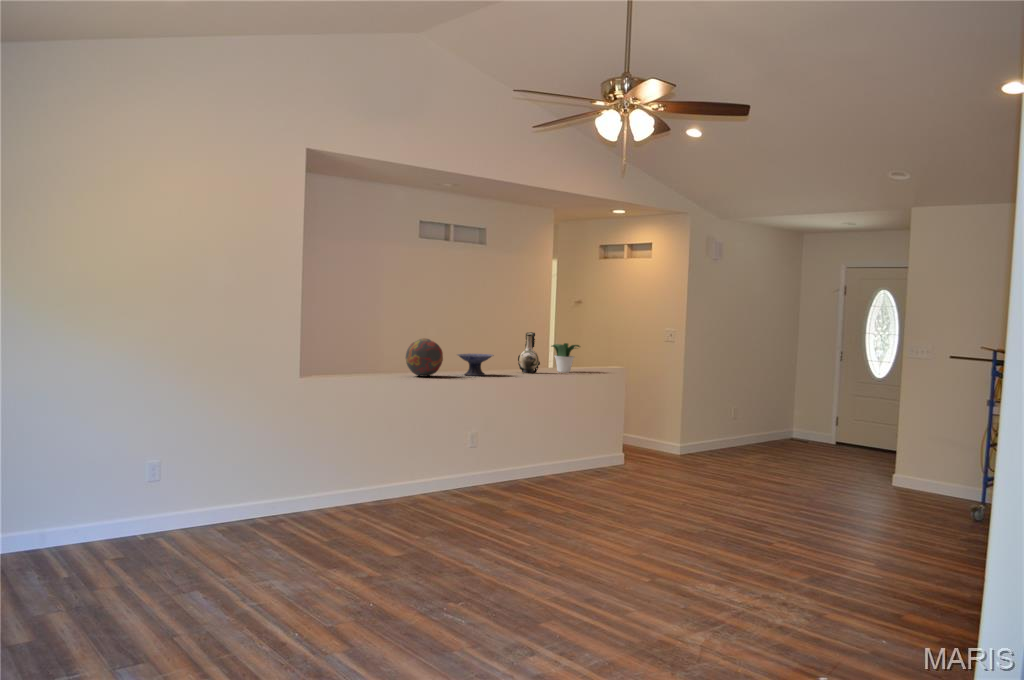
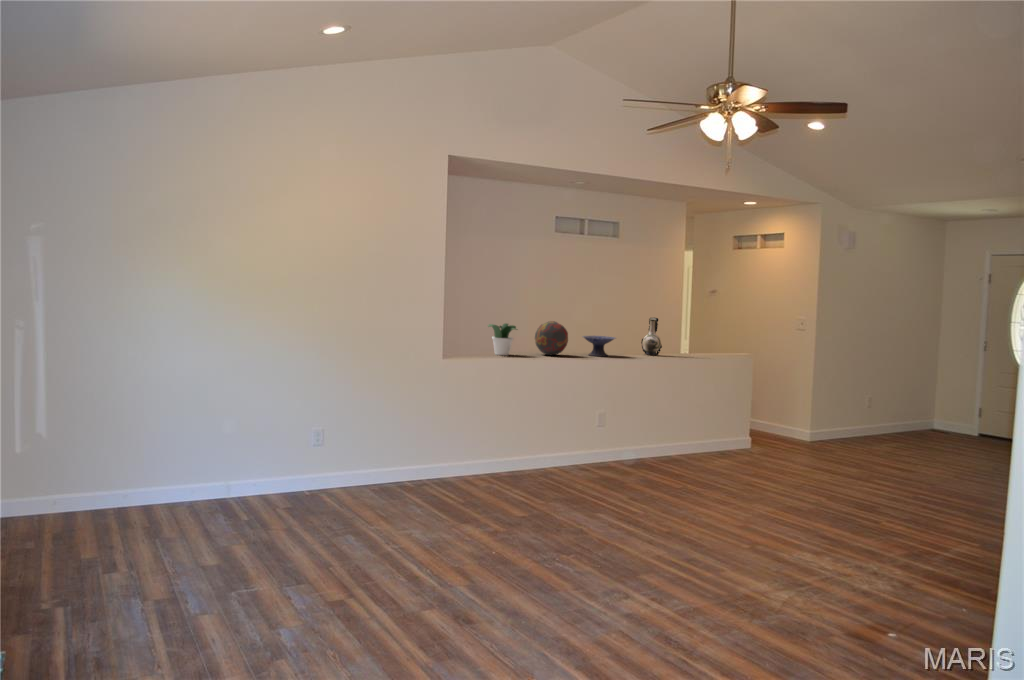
potted plant: present [552,343,580,372] -> present [488,323,517,355]

